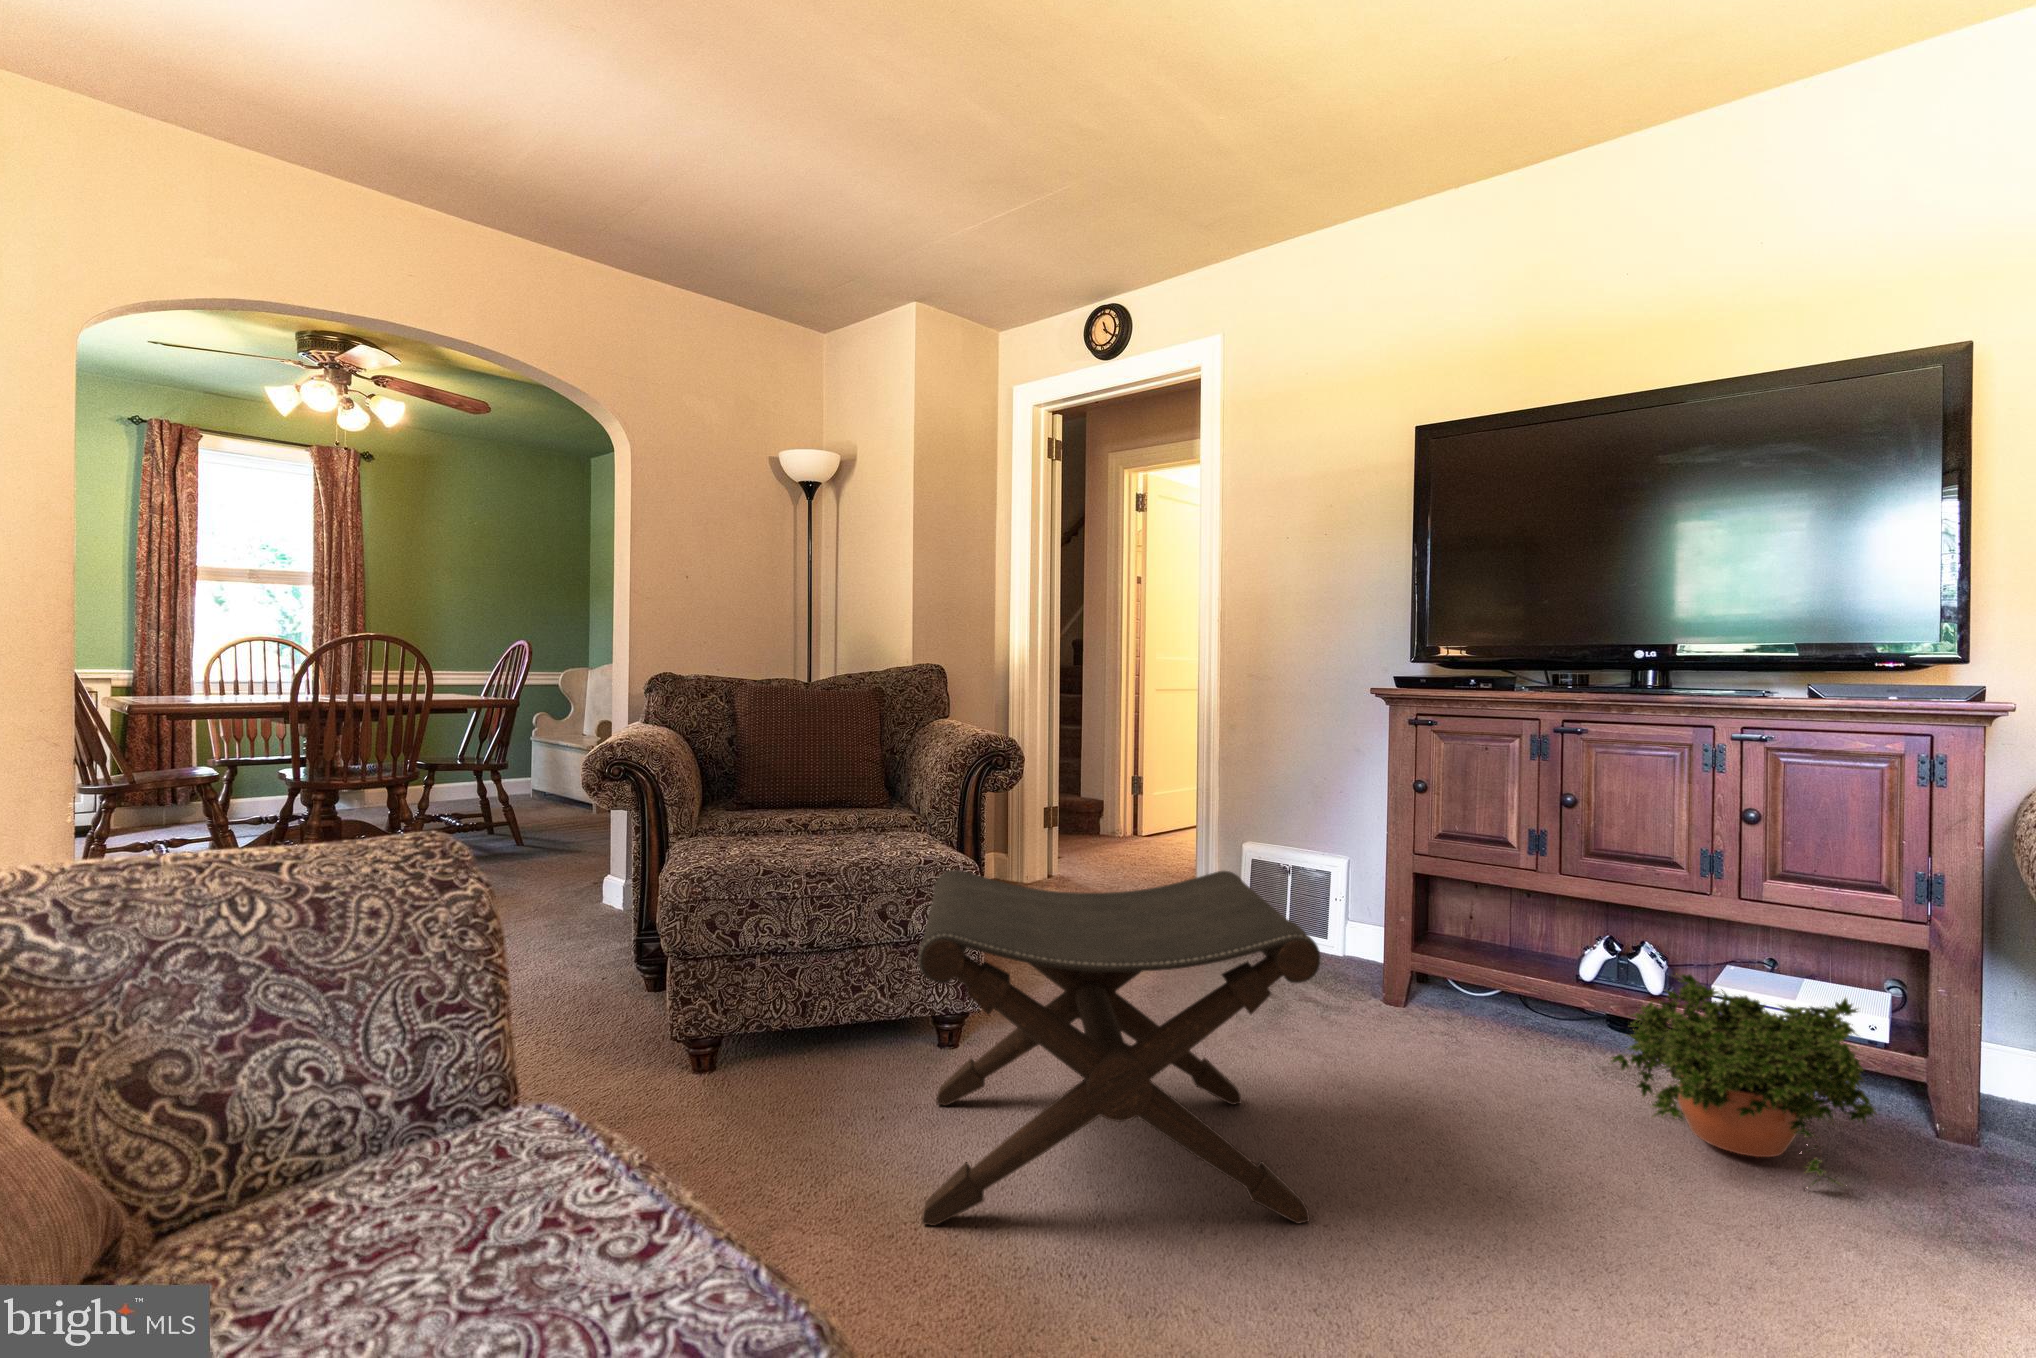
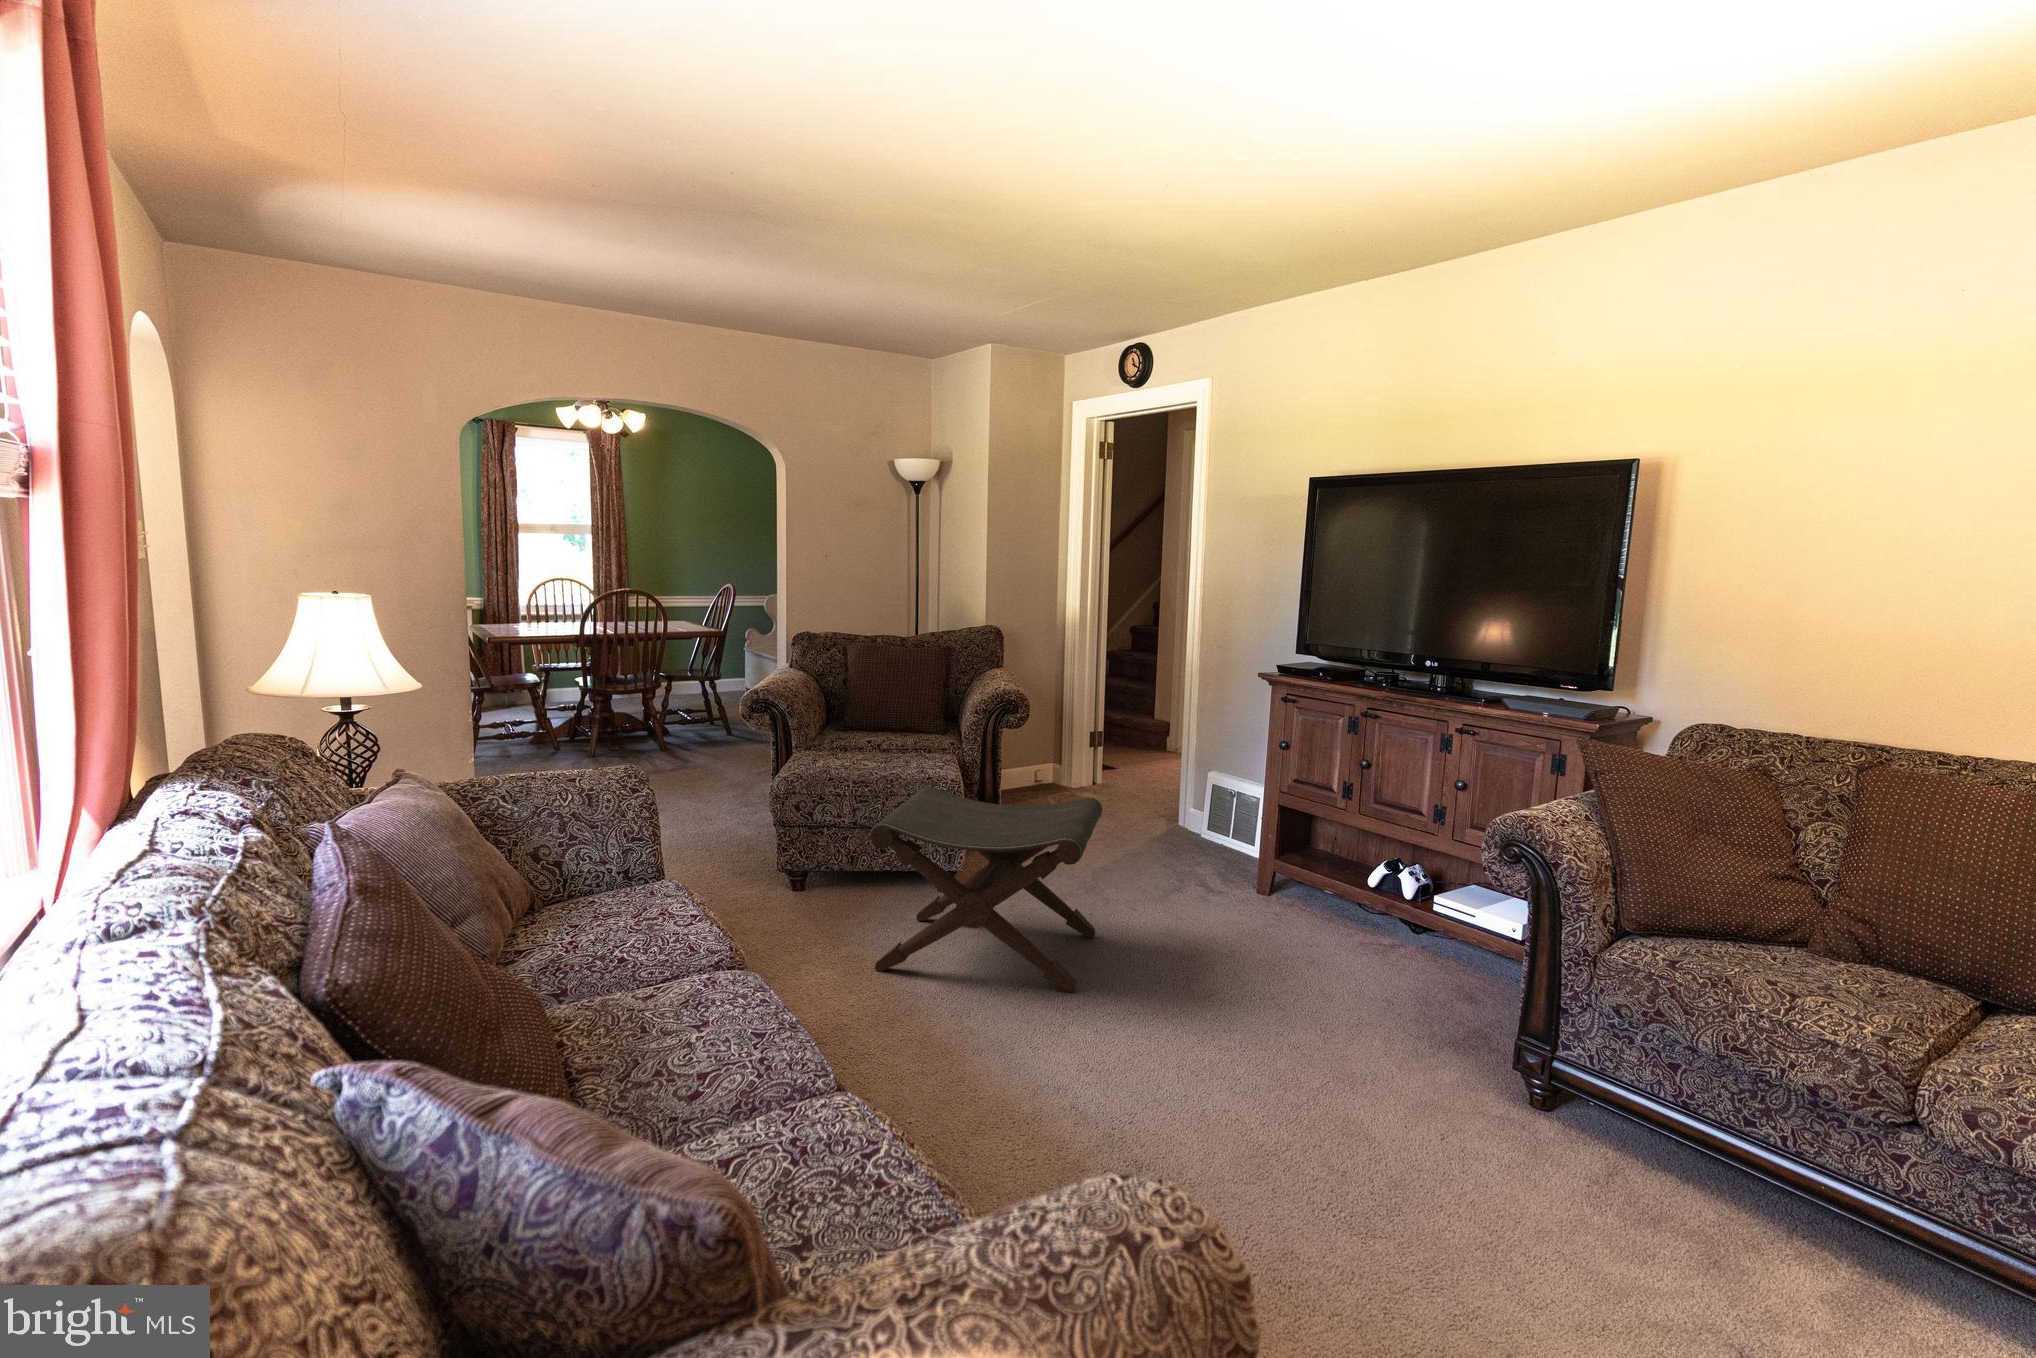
potted plant: present [1611,974,1876,1184] -> none [1304,883,1468,1014]

